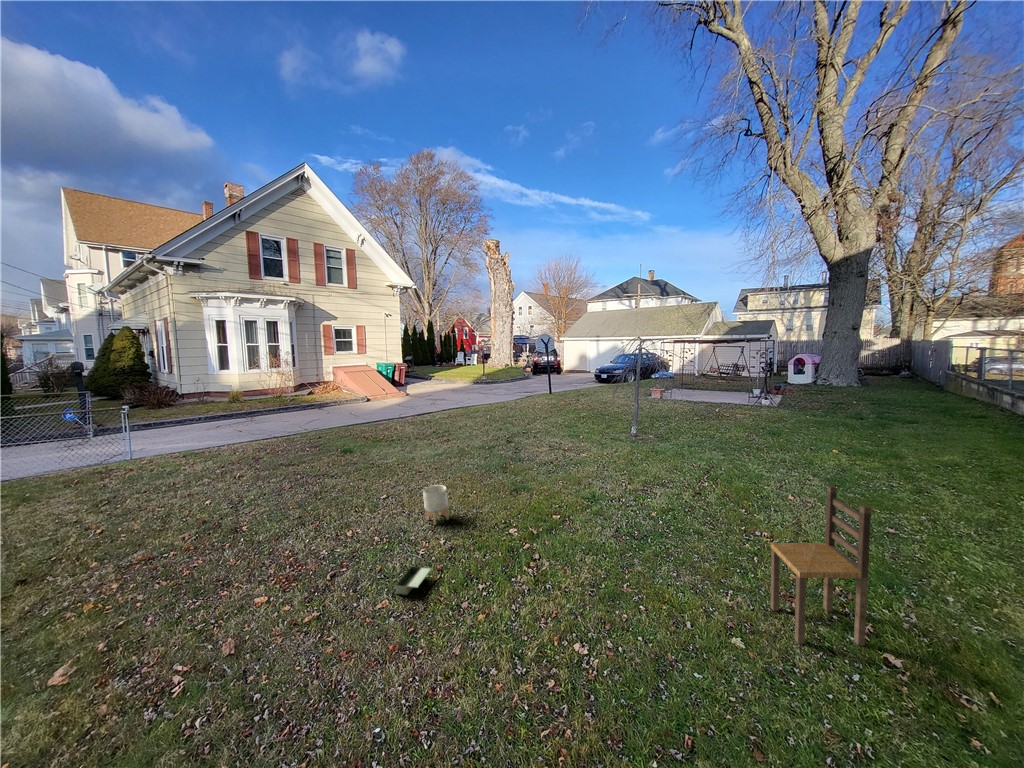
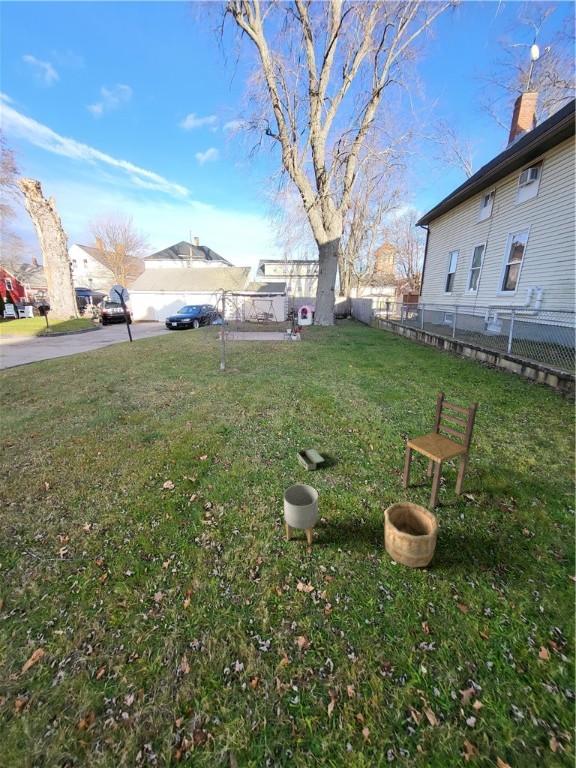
planter: present [423,485,449,525] -> present [284,484,318,544]
toolbox: present [395,567,431,595] -> present [297,448,324,471]
wooden bucket: none [686,604,757,690] -> present [384,502,439,568]

